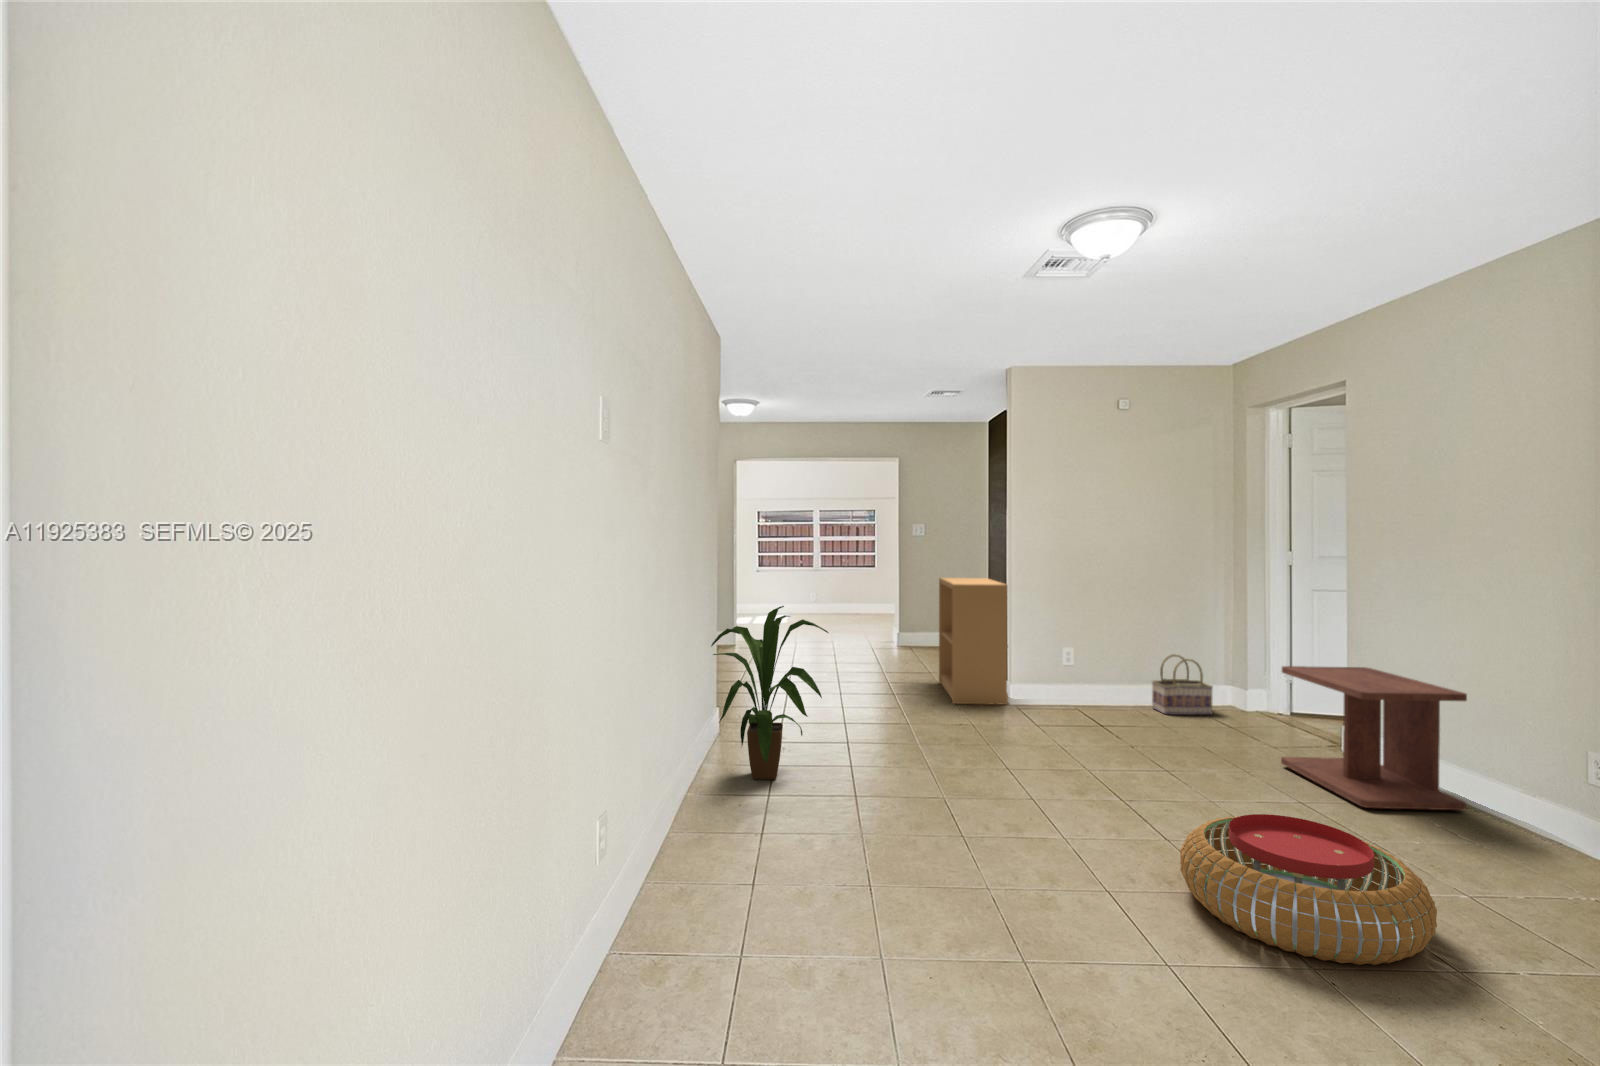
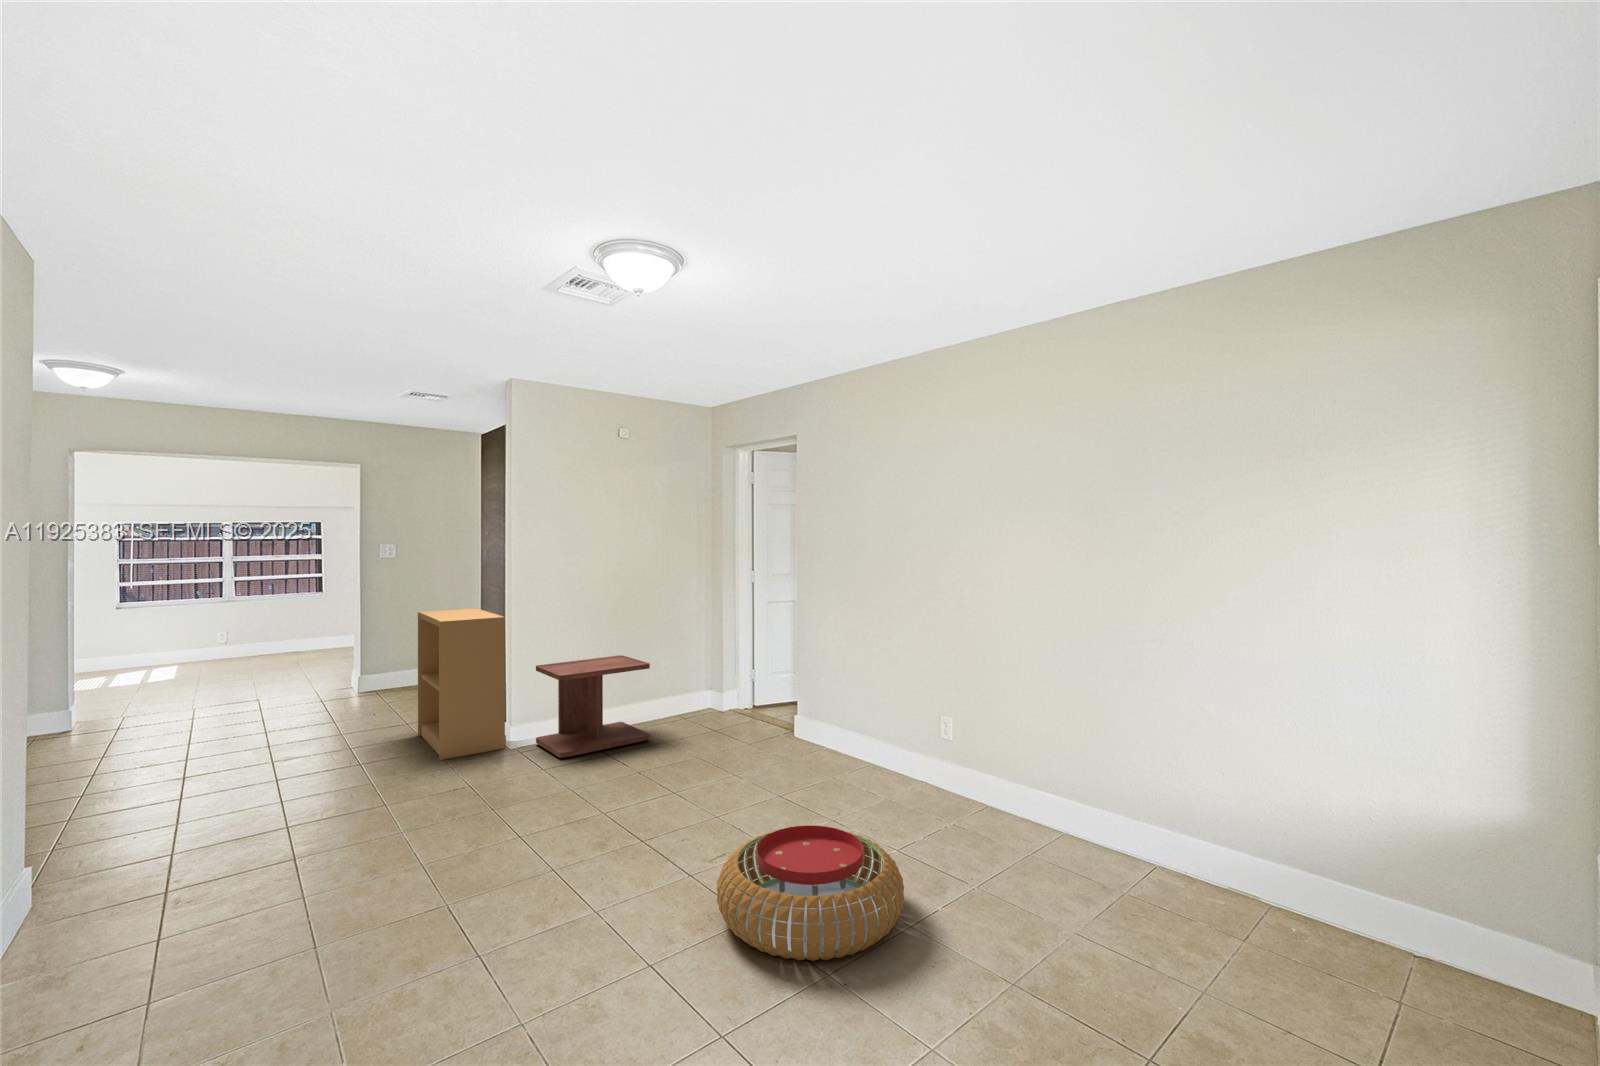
house plant: present [711,606,828,780] -> none [34,693,274,962]
basket: present [1152,654,1213,715] -> none [647,670,699,729]
side table: present [1281,666,1467,810] -> present [536,655,650,758]

